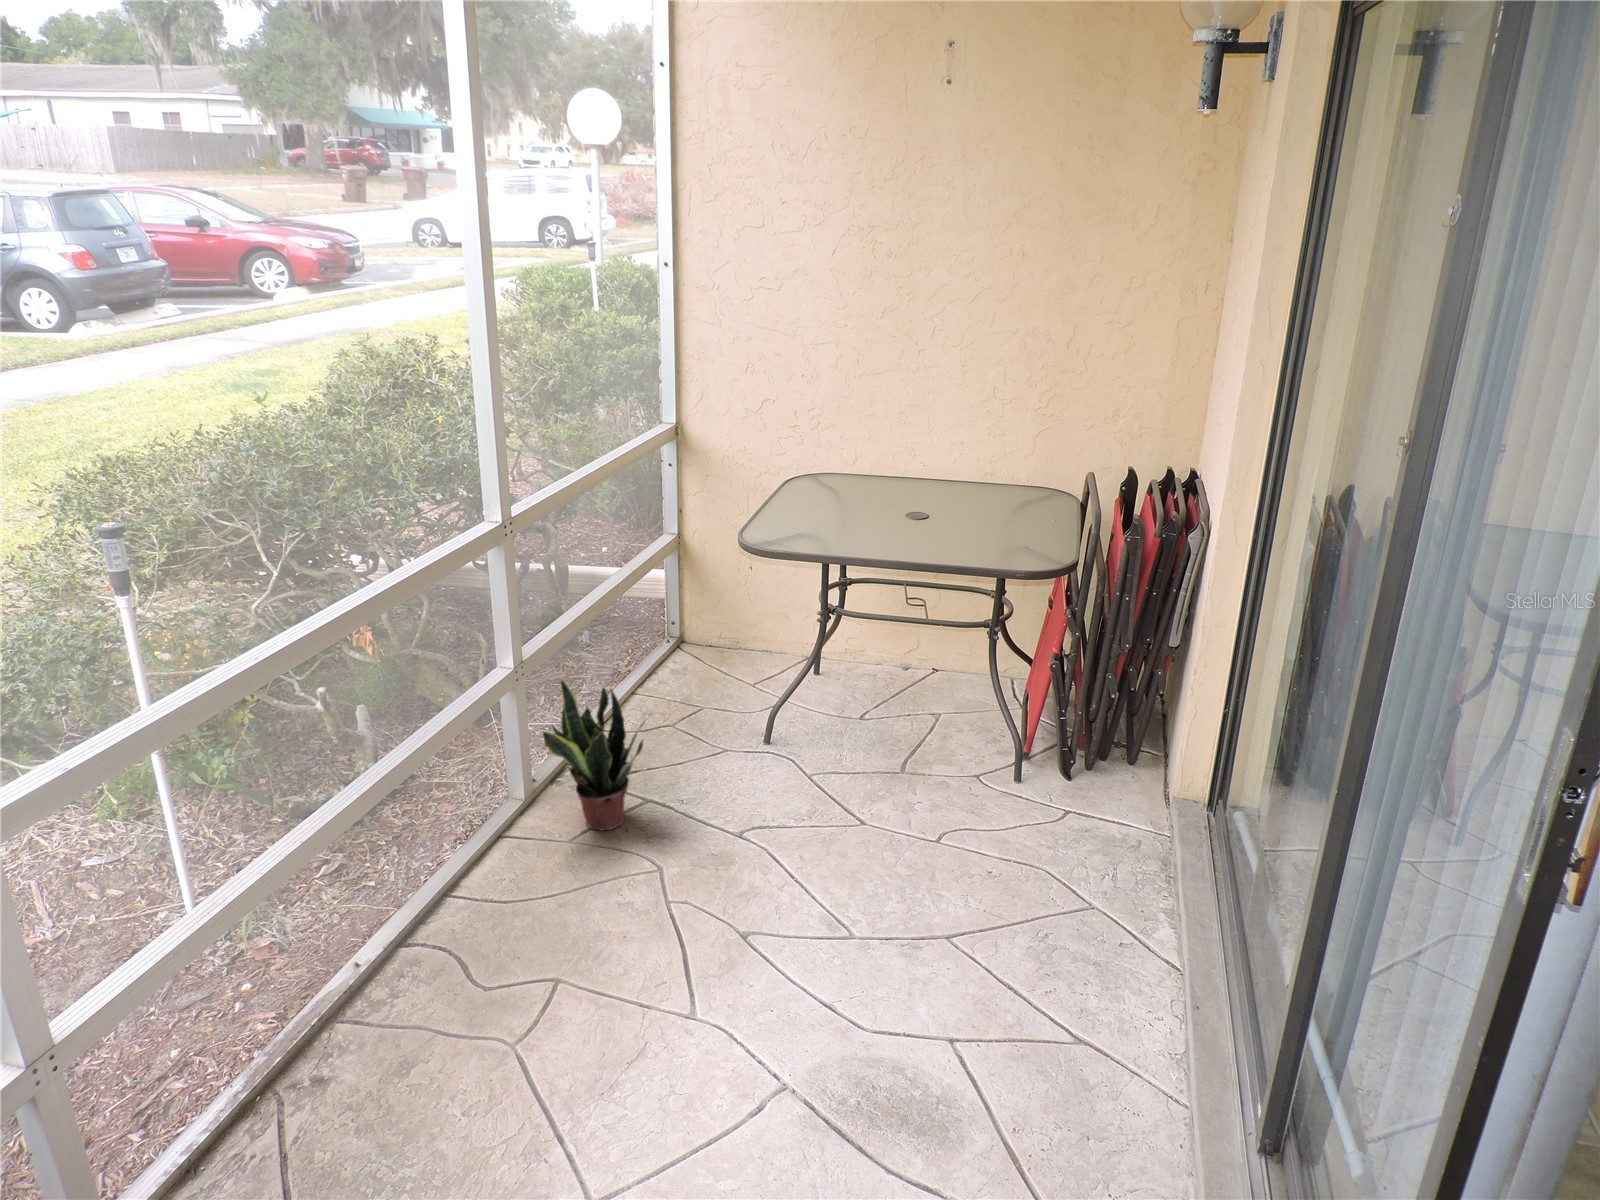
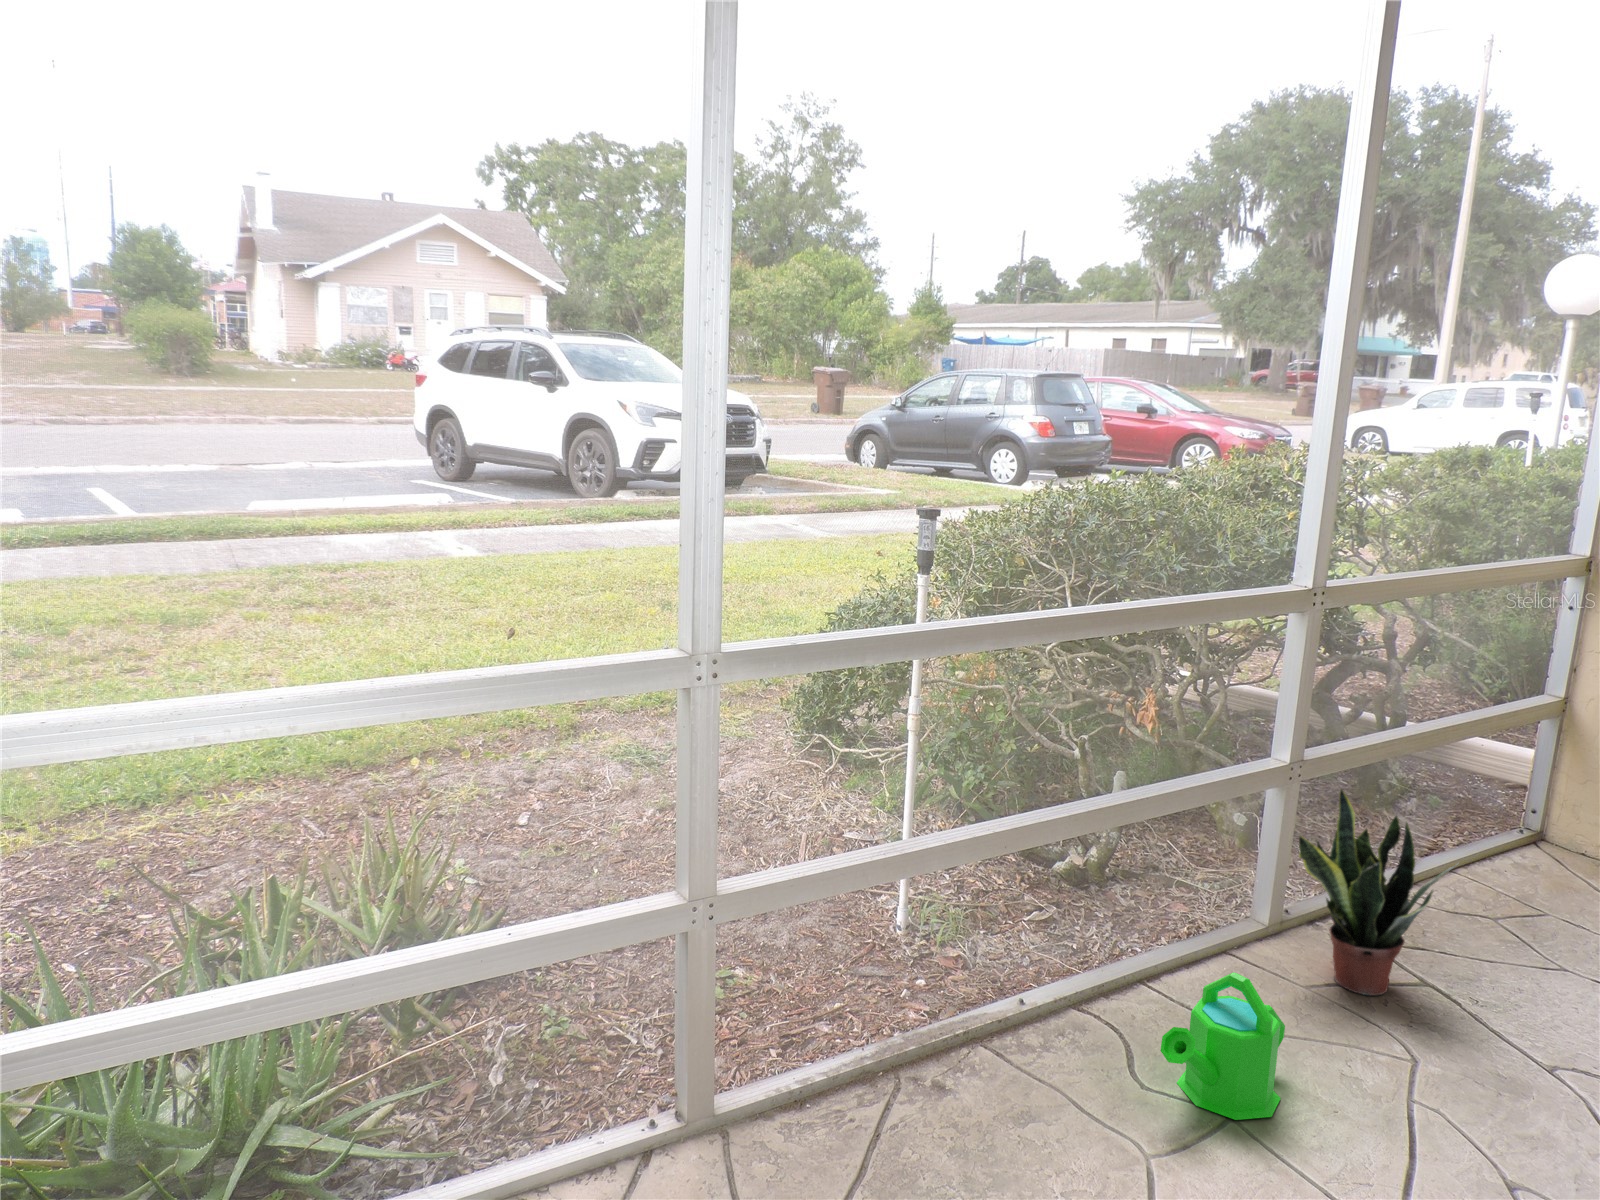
watering can: none [496,871,586,984] -> present [1160,972,1285,1120]

